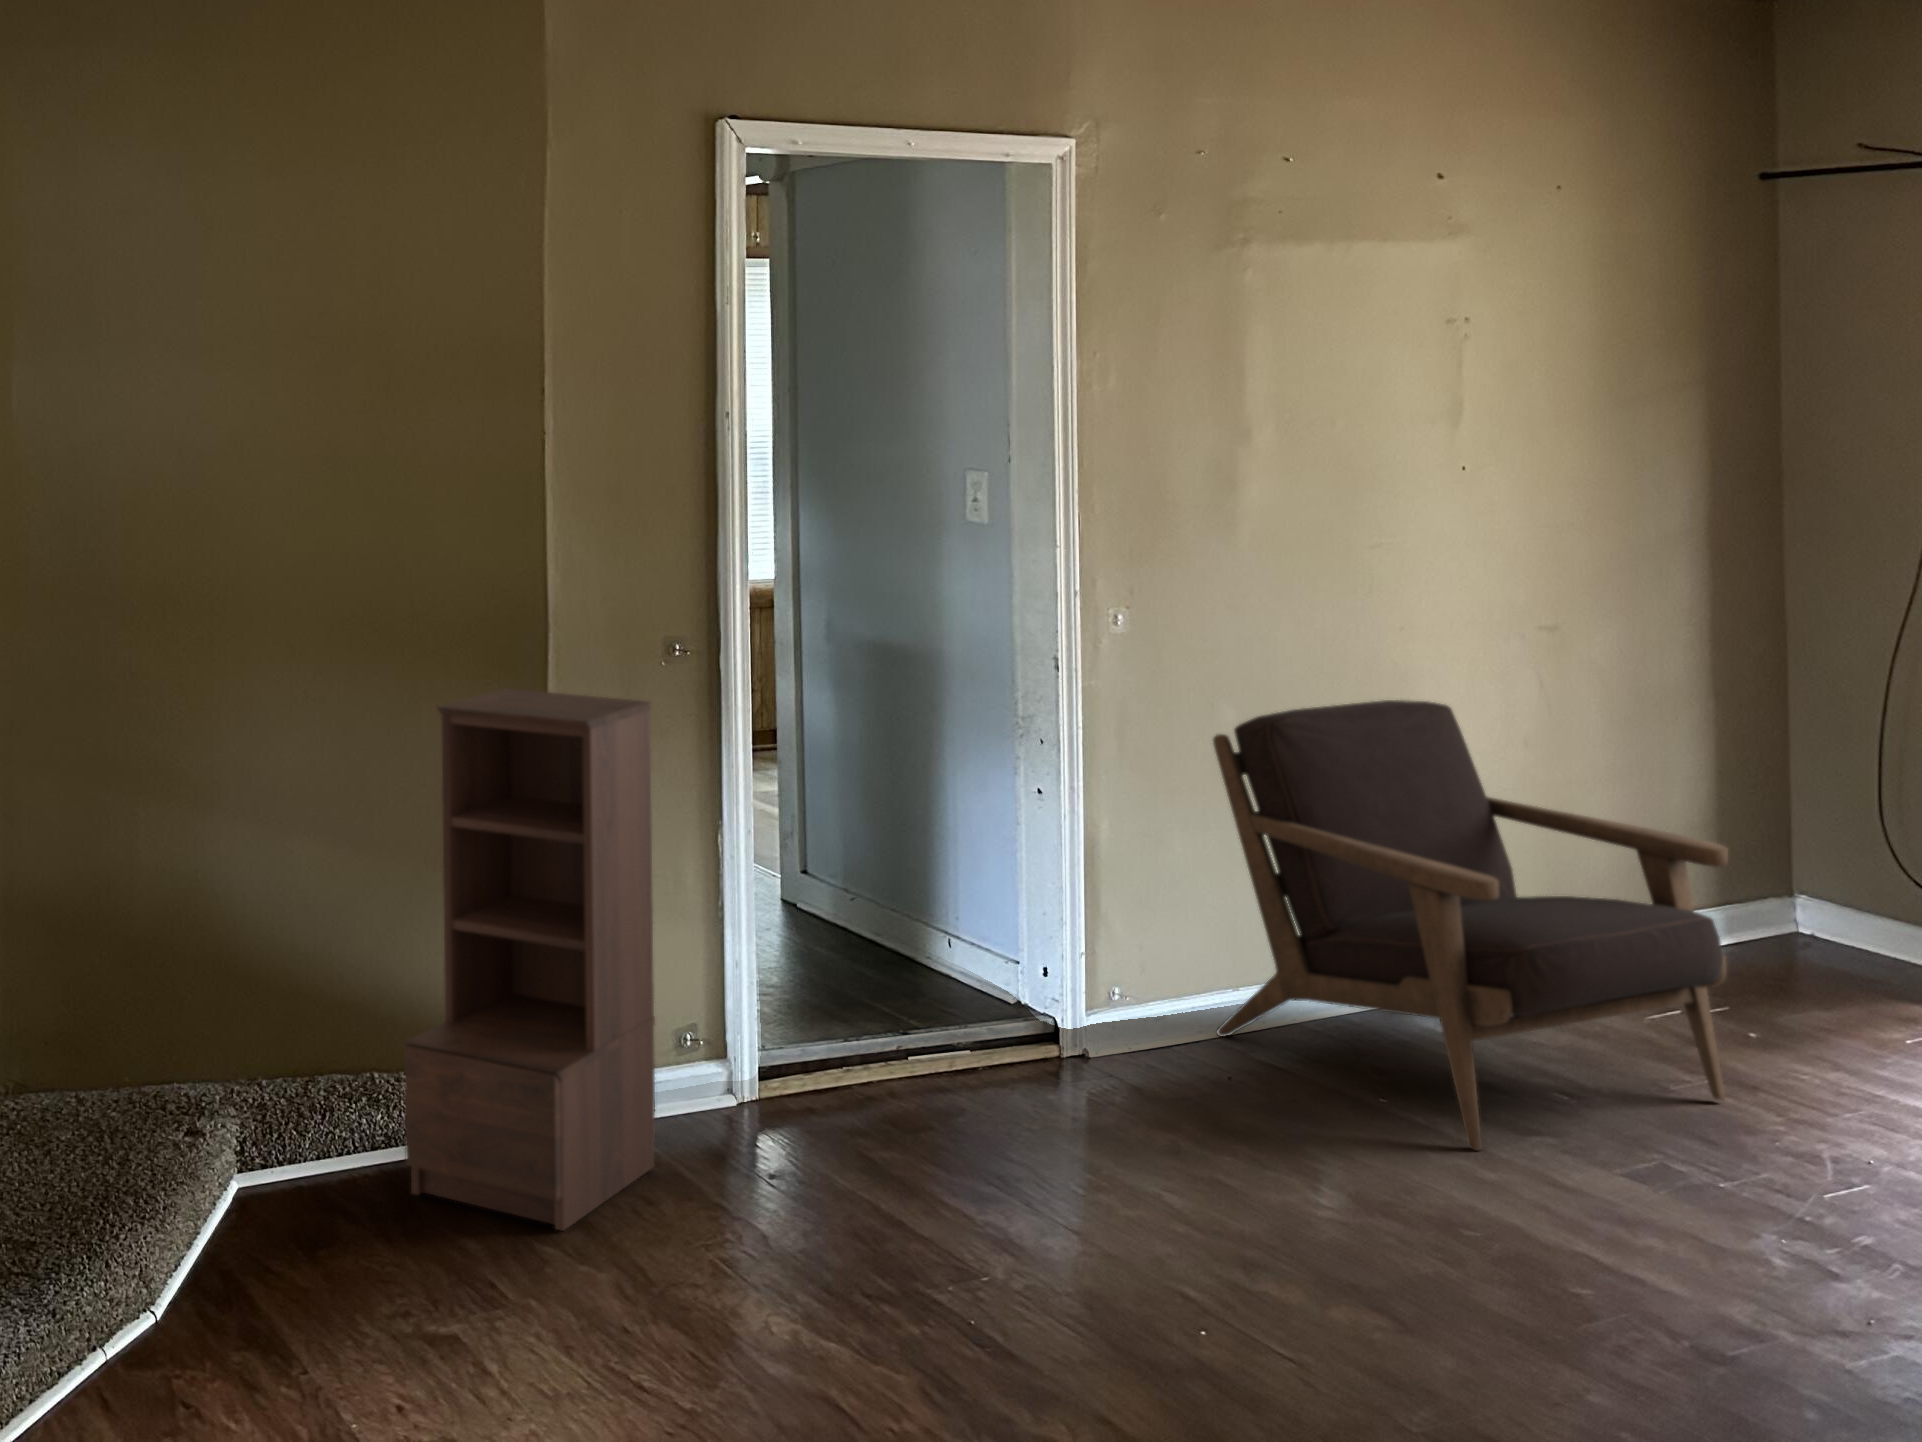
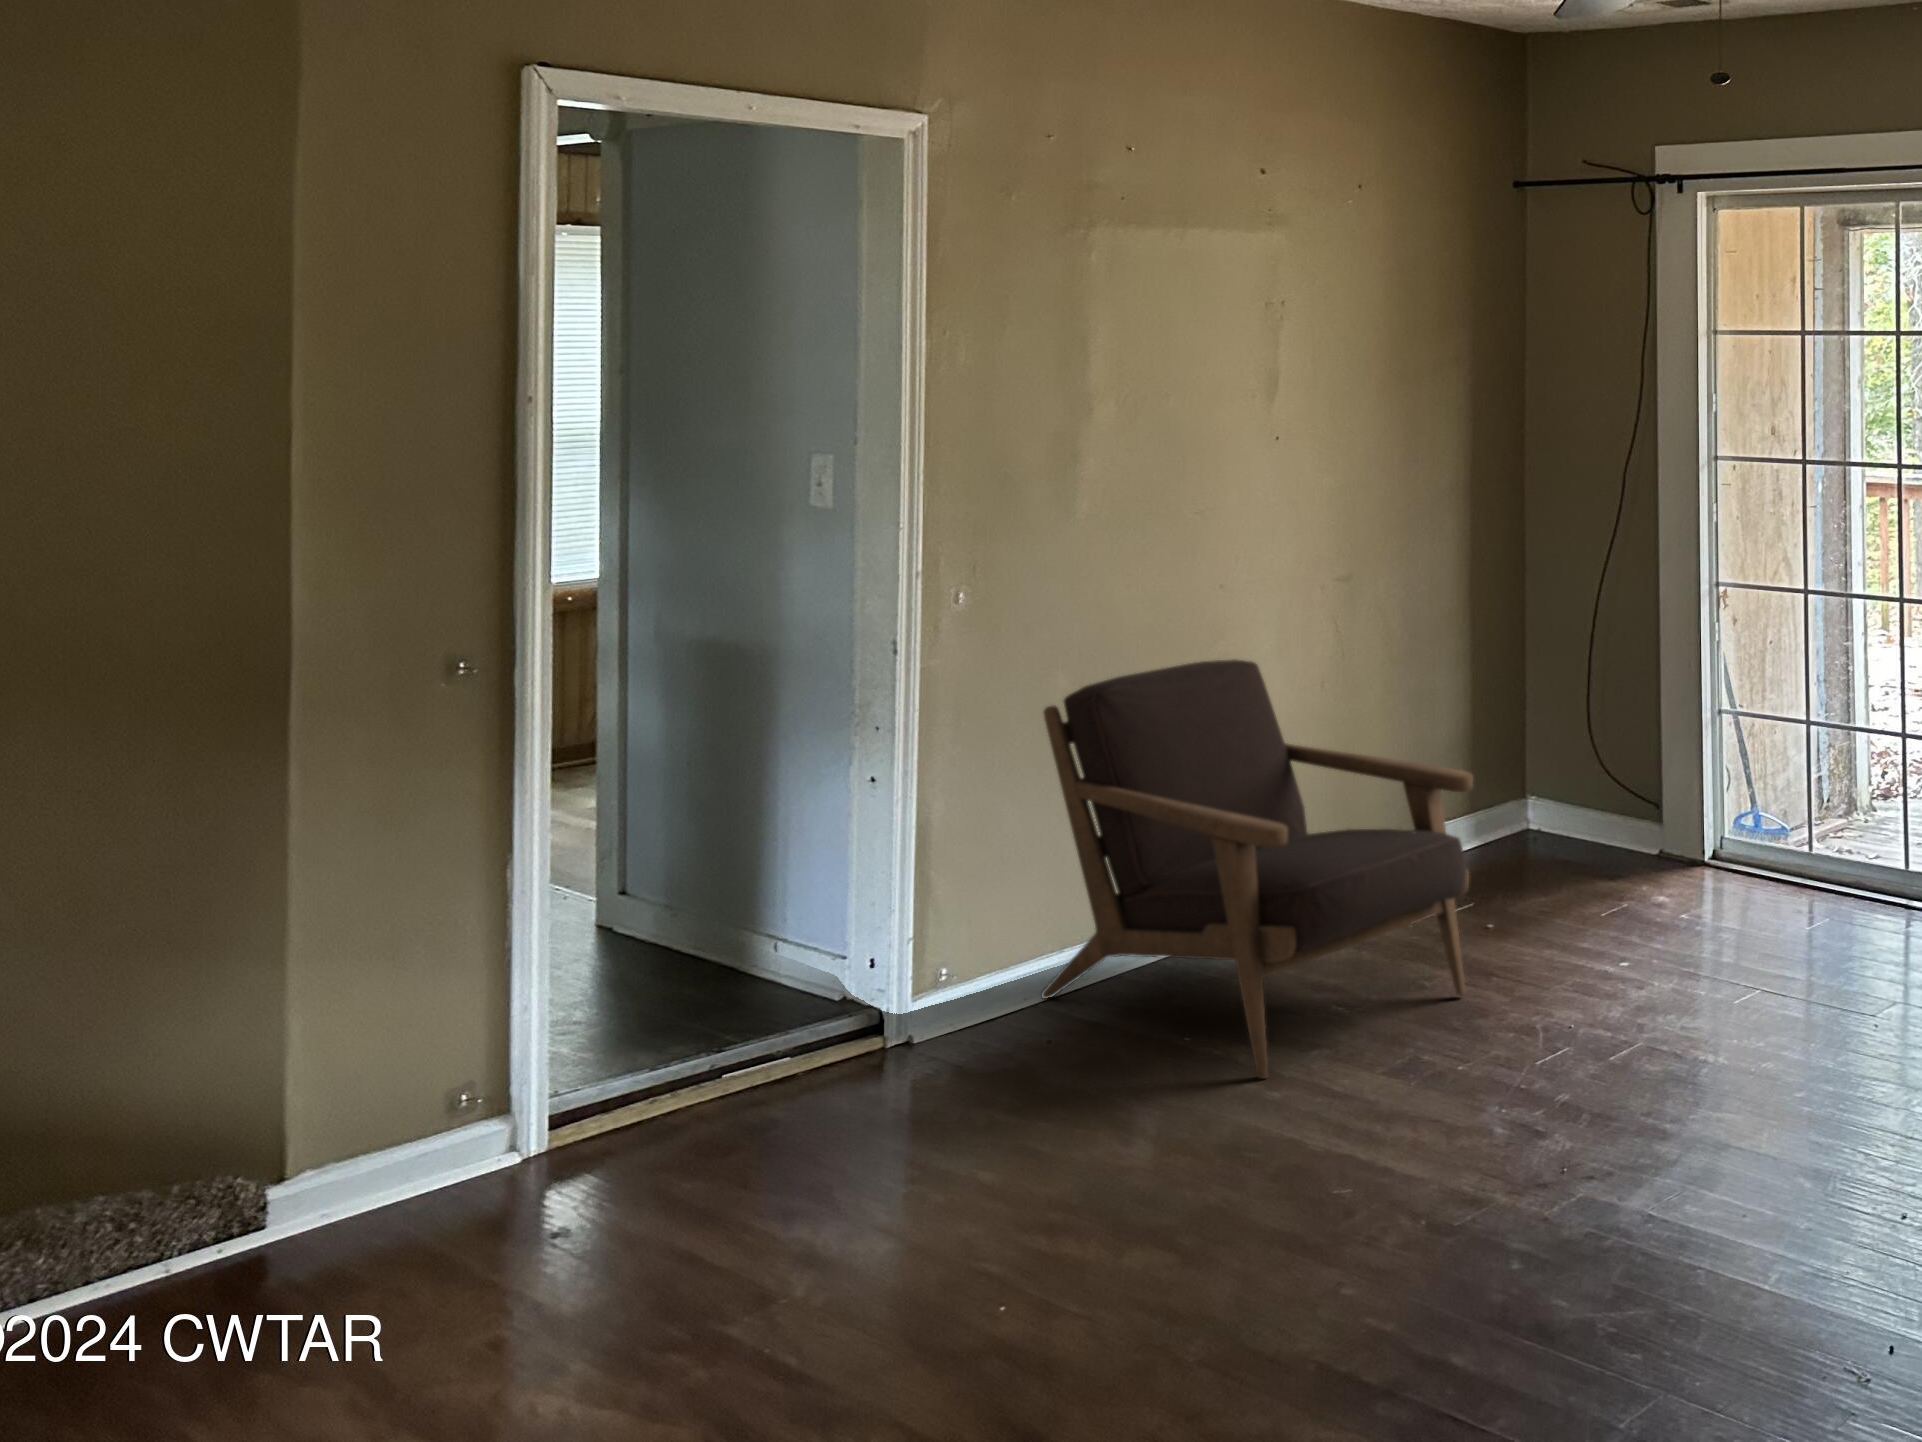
bookshelf: present [404,688,655,1231] -> none [64,724,414,1361]

